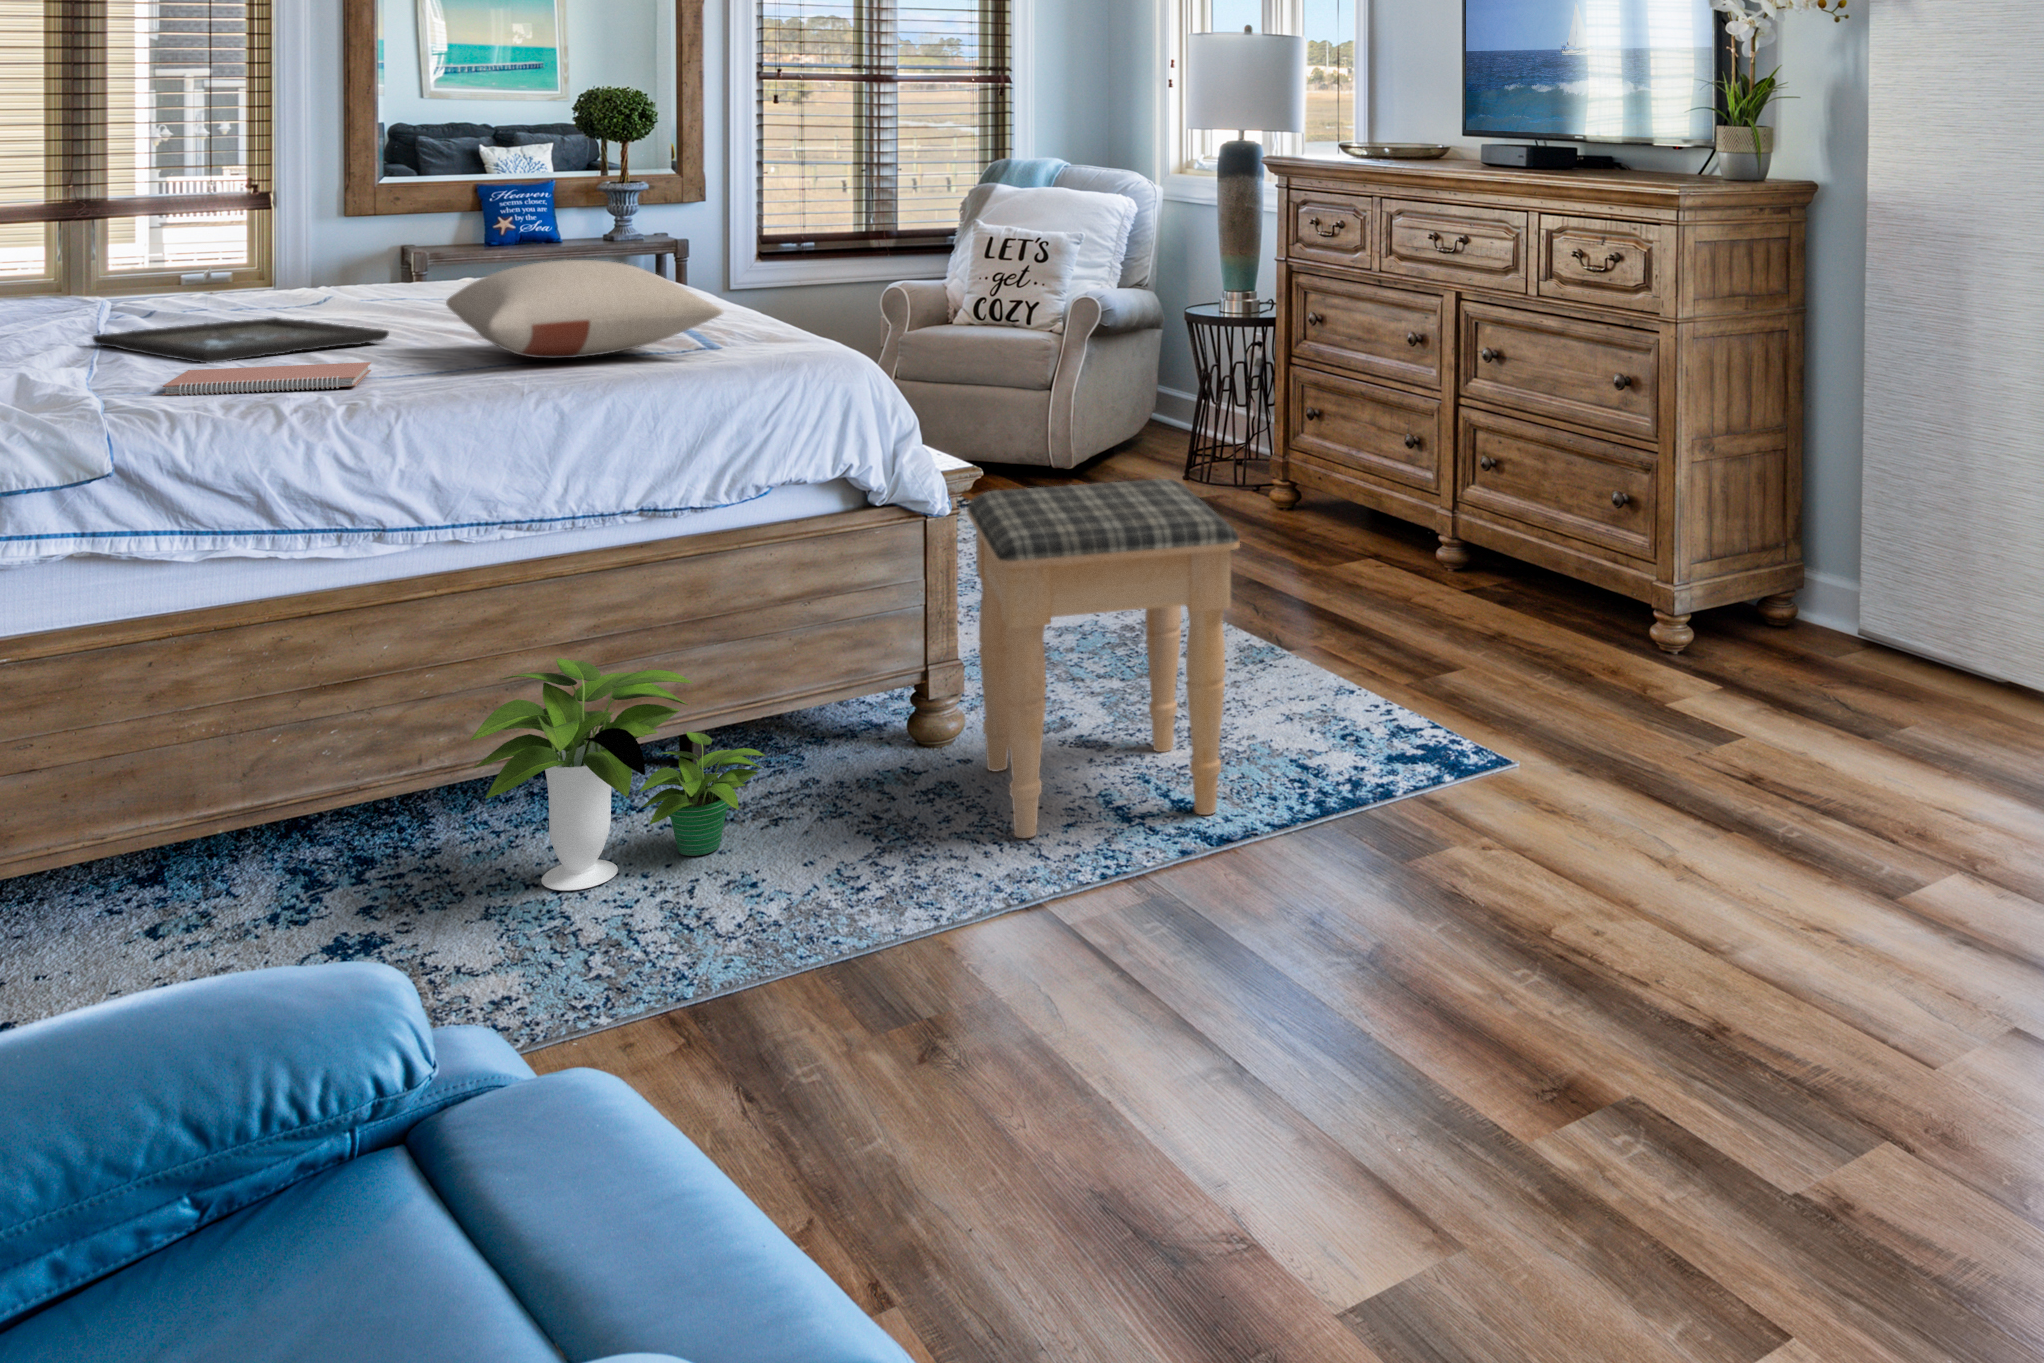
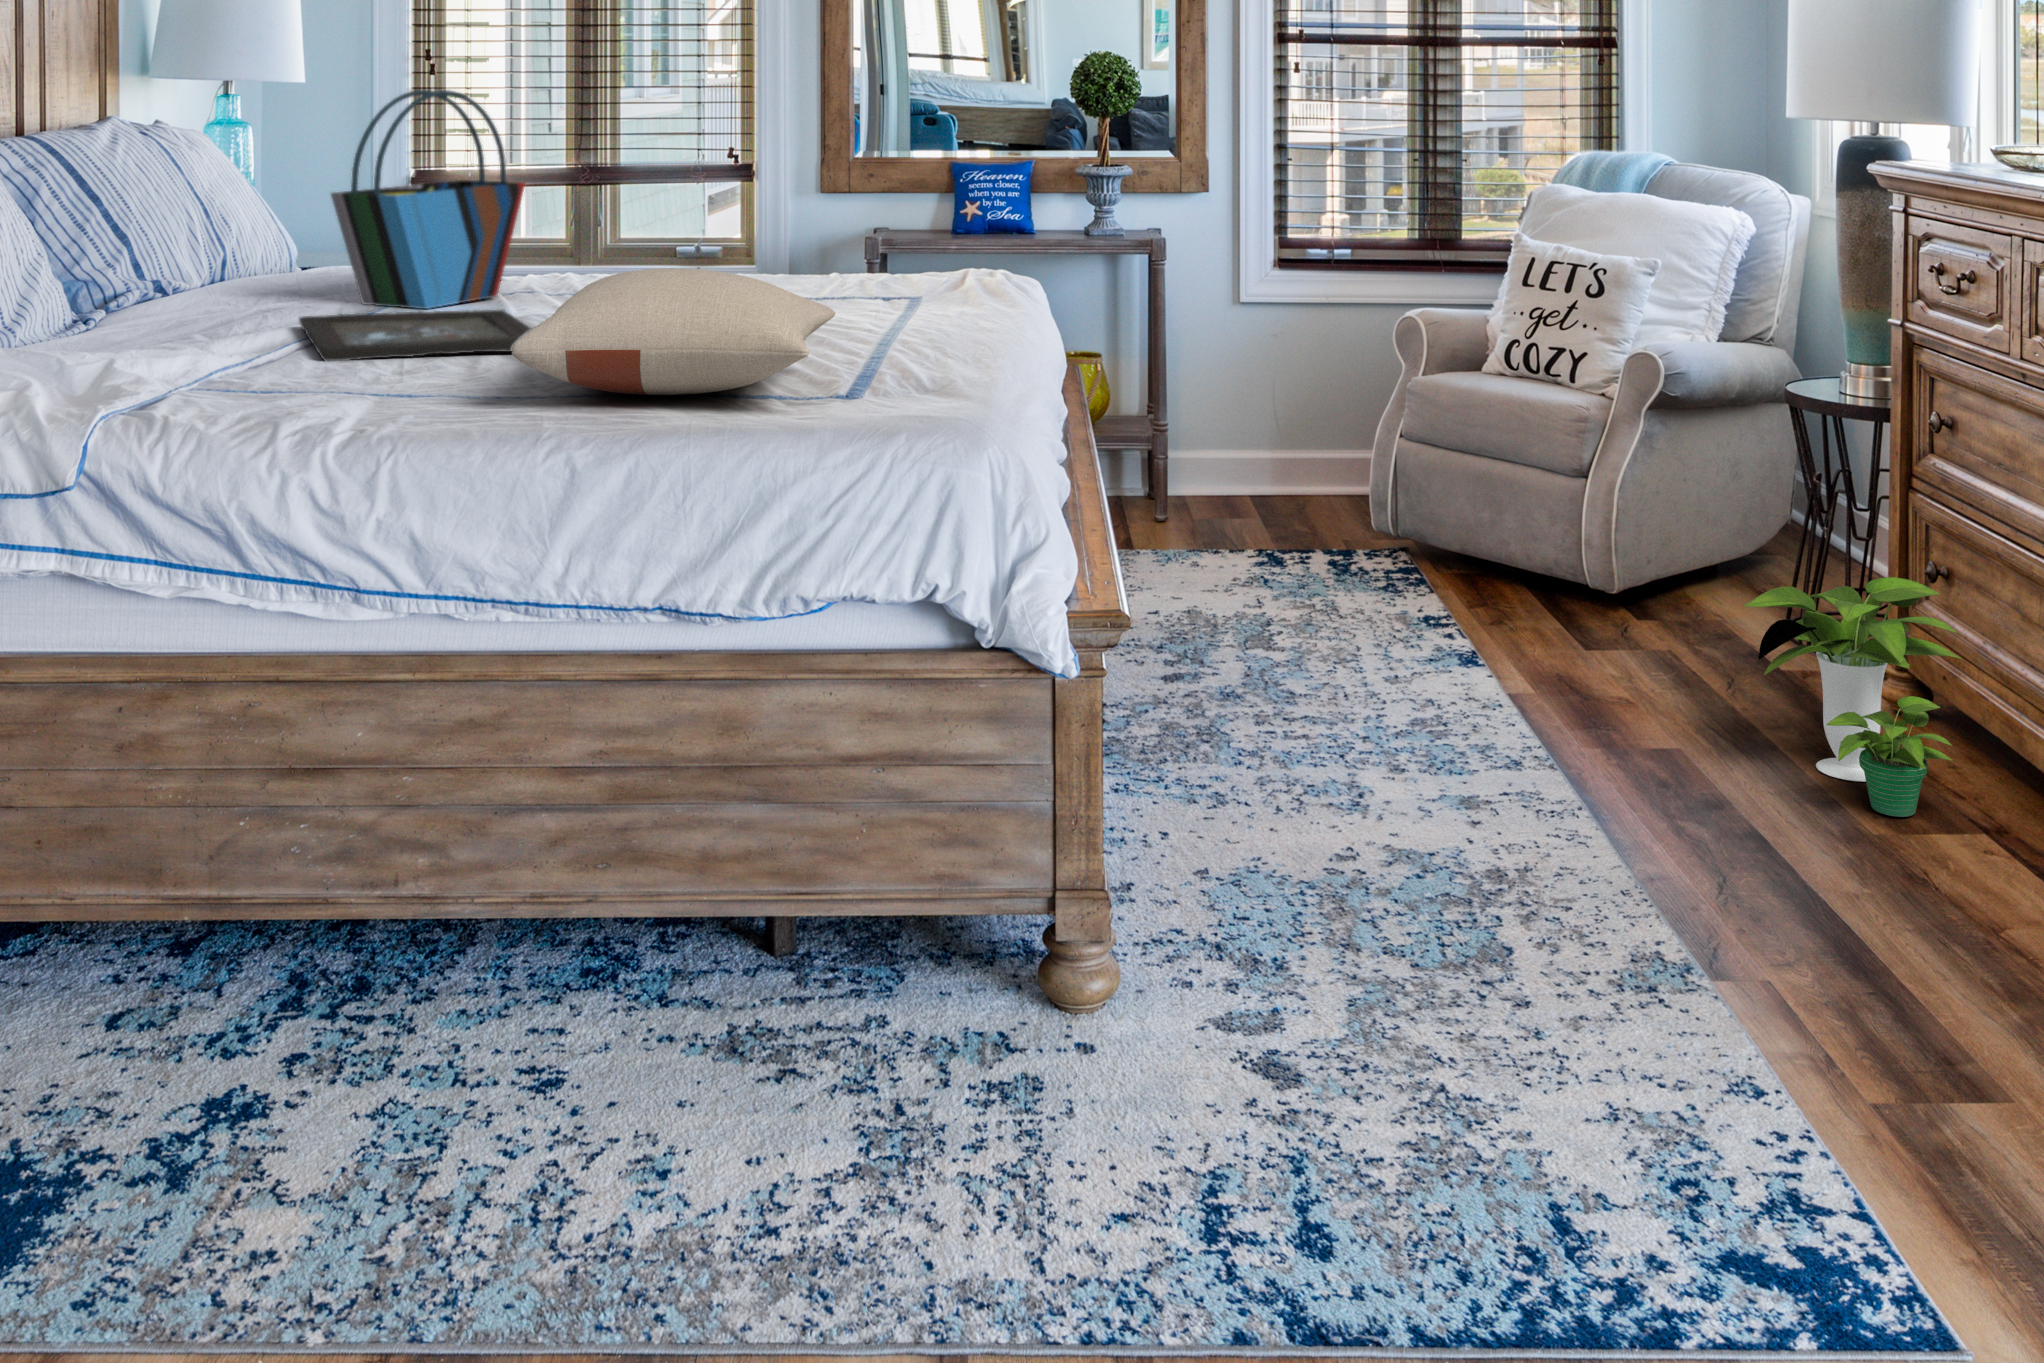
tote bag: none [65,128,225,327] -> present [331,90,525,309]
notebook: present [163,362,371,396] -> none [171,370,411,411]
footstool: present [967,479,1240,838] -> none [992,657,1420,1272]
potted plant: present [470,658,765,891] -> present [1744,577,1961,817]

